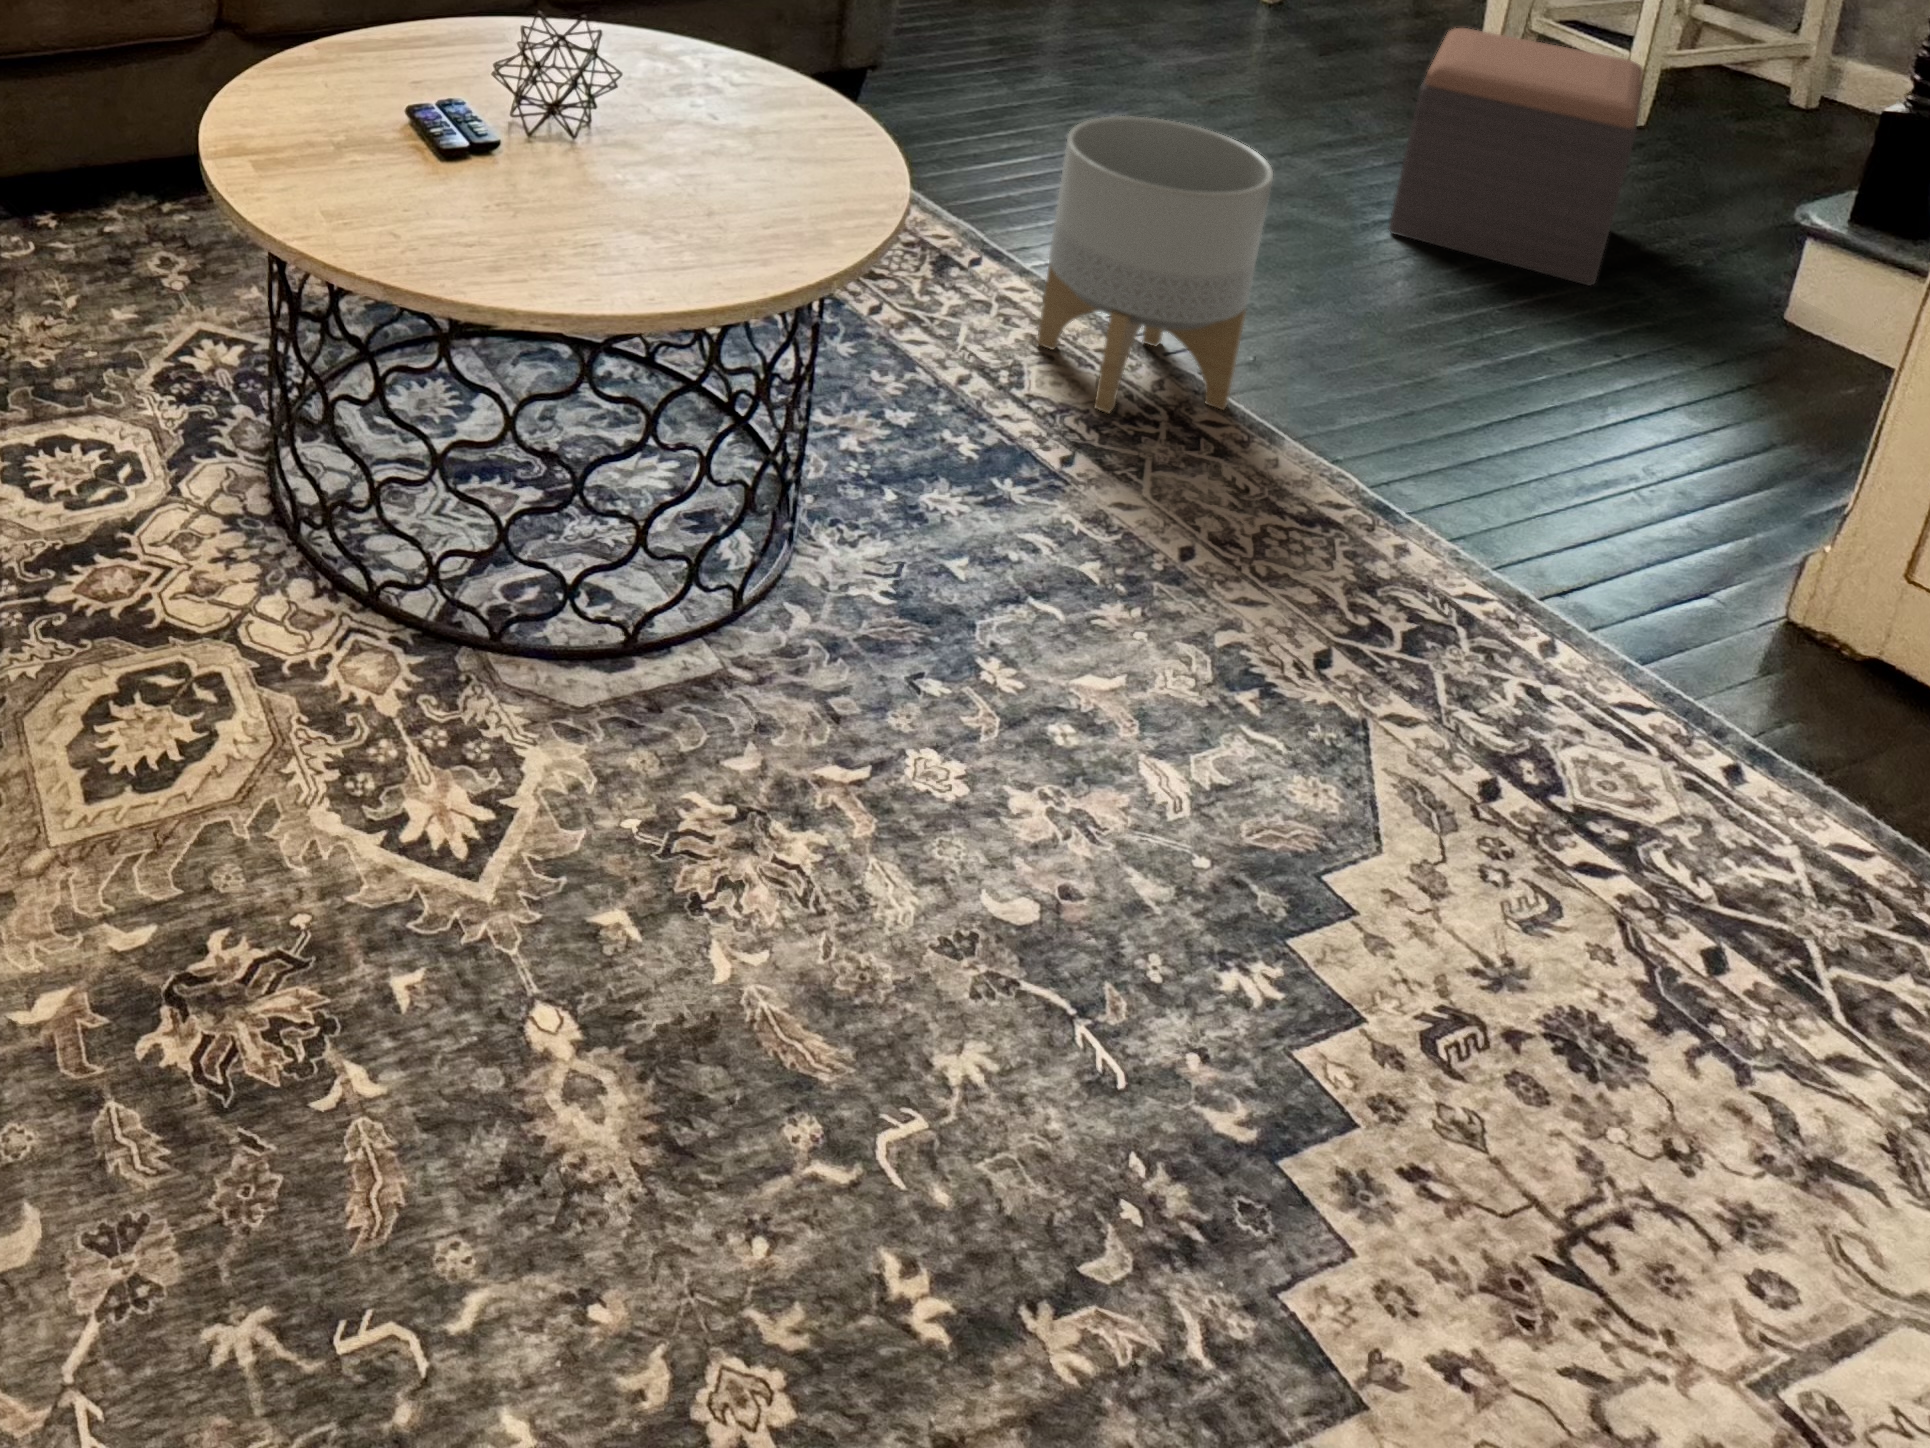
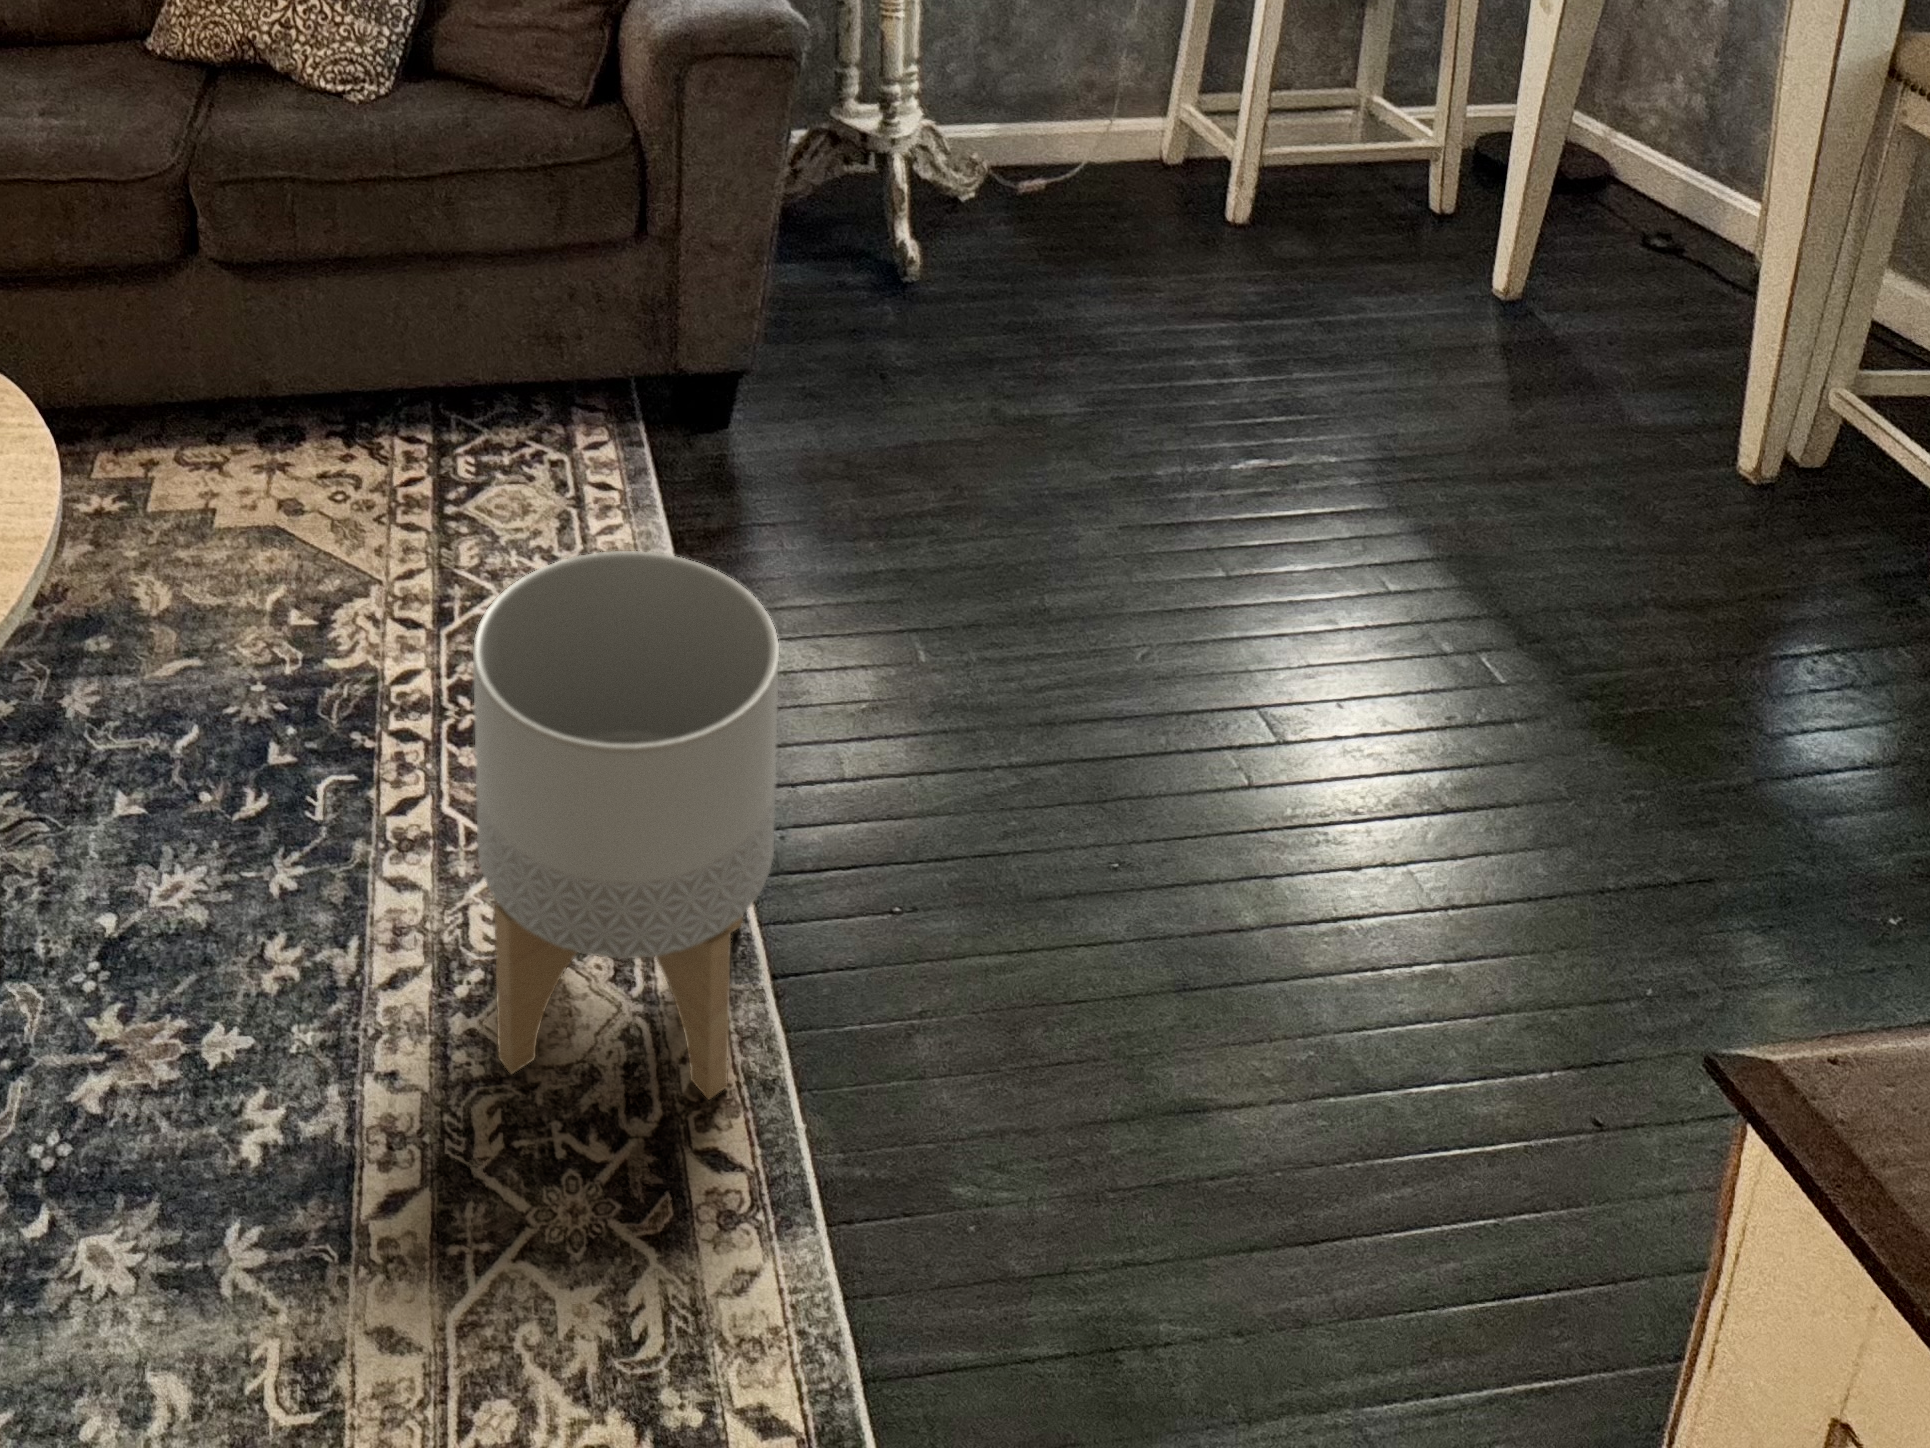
footstool: present [1388,28,1643,286] -> none [1319,416,1758,914]

